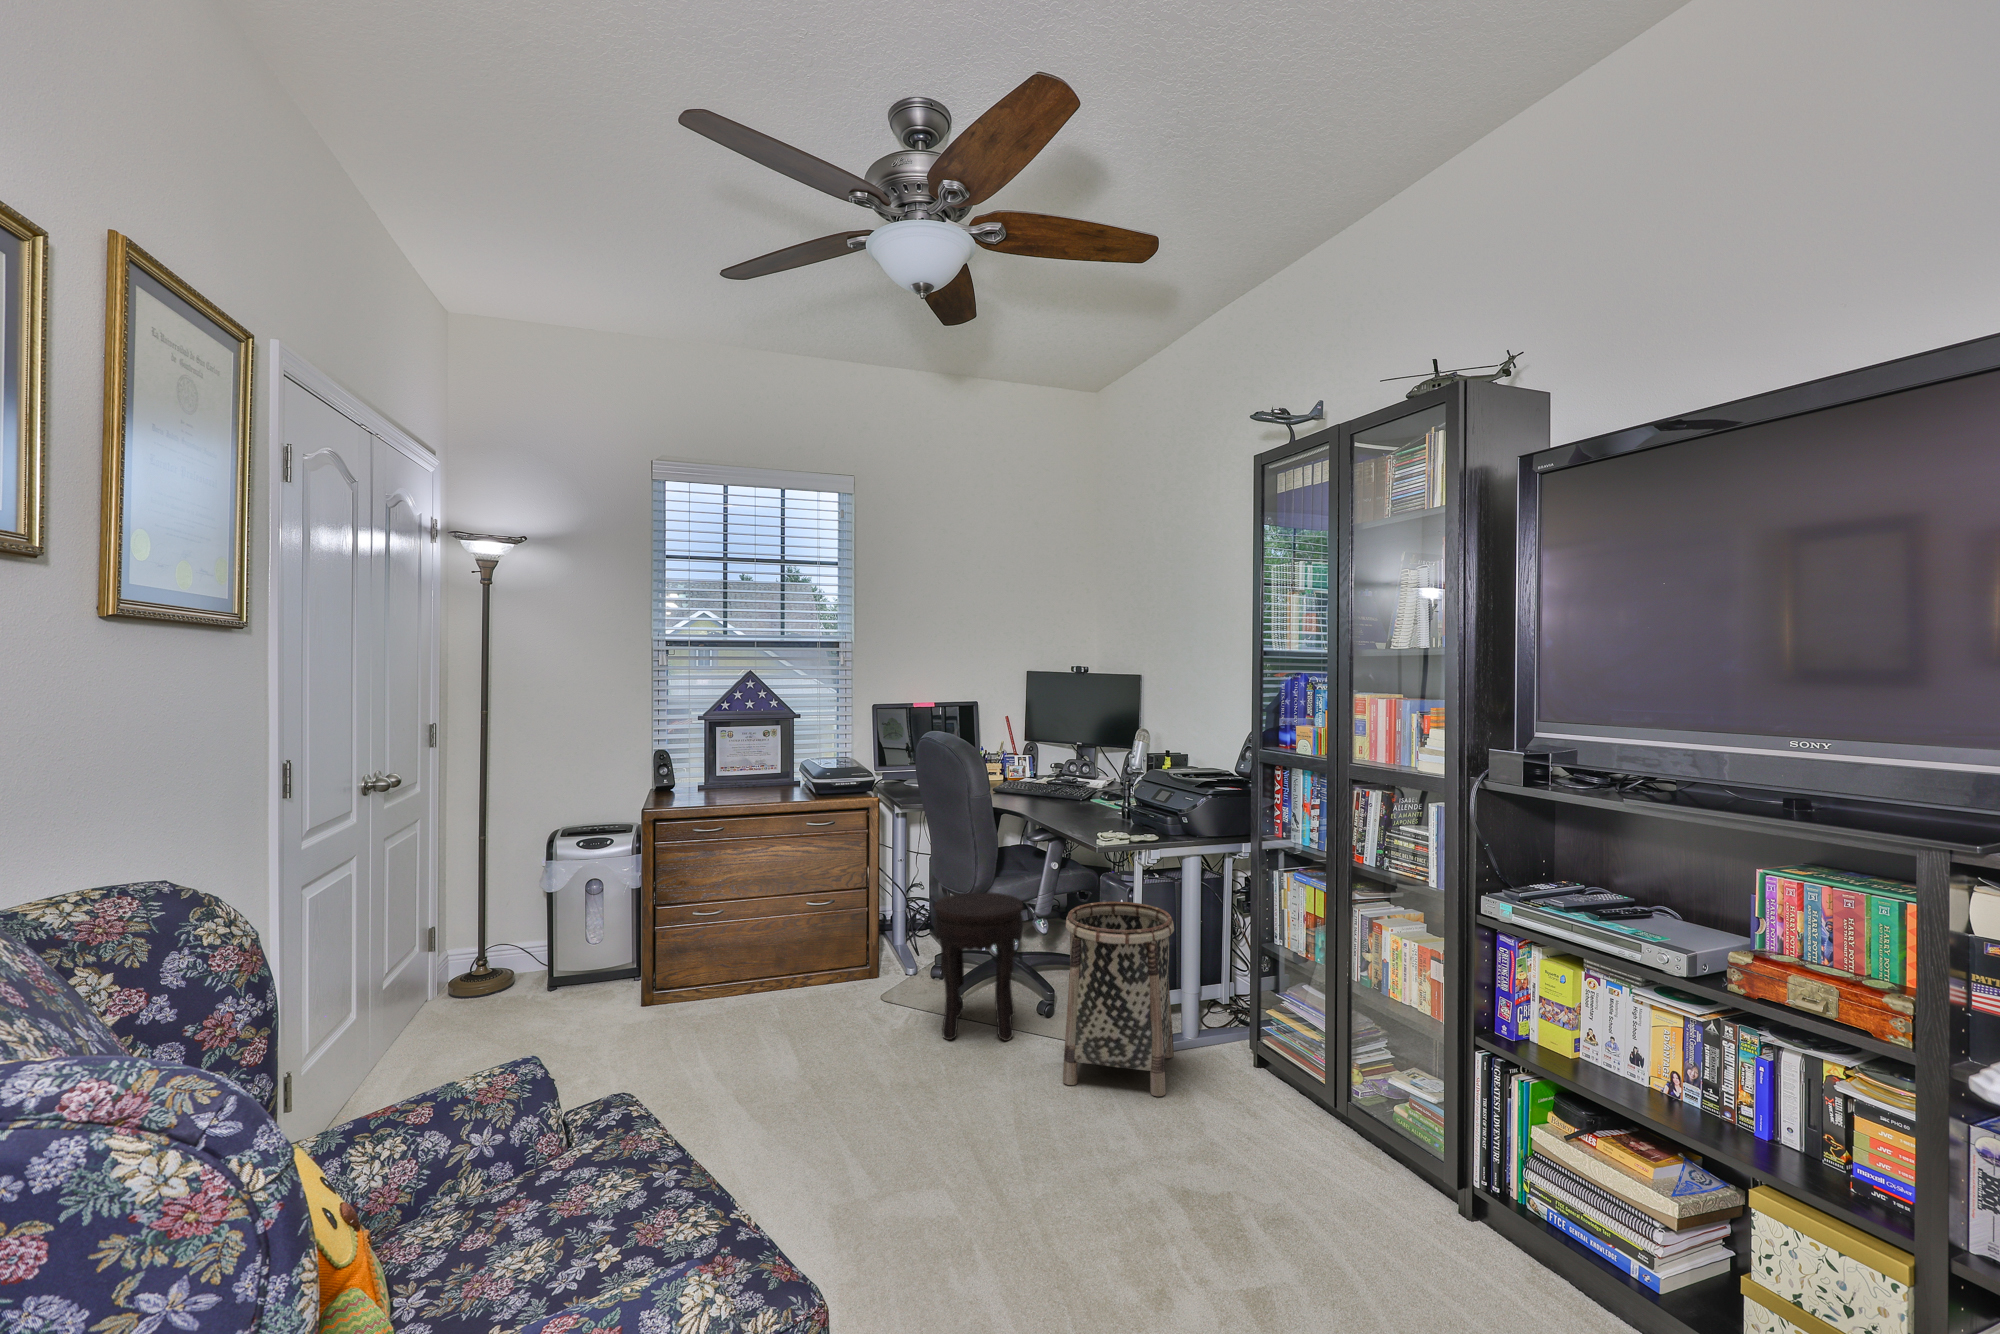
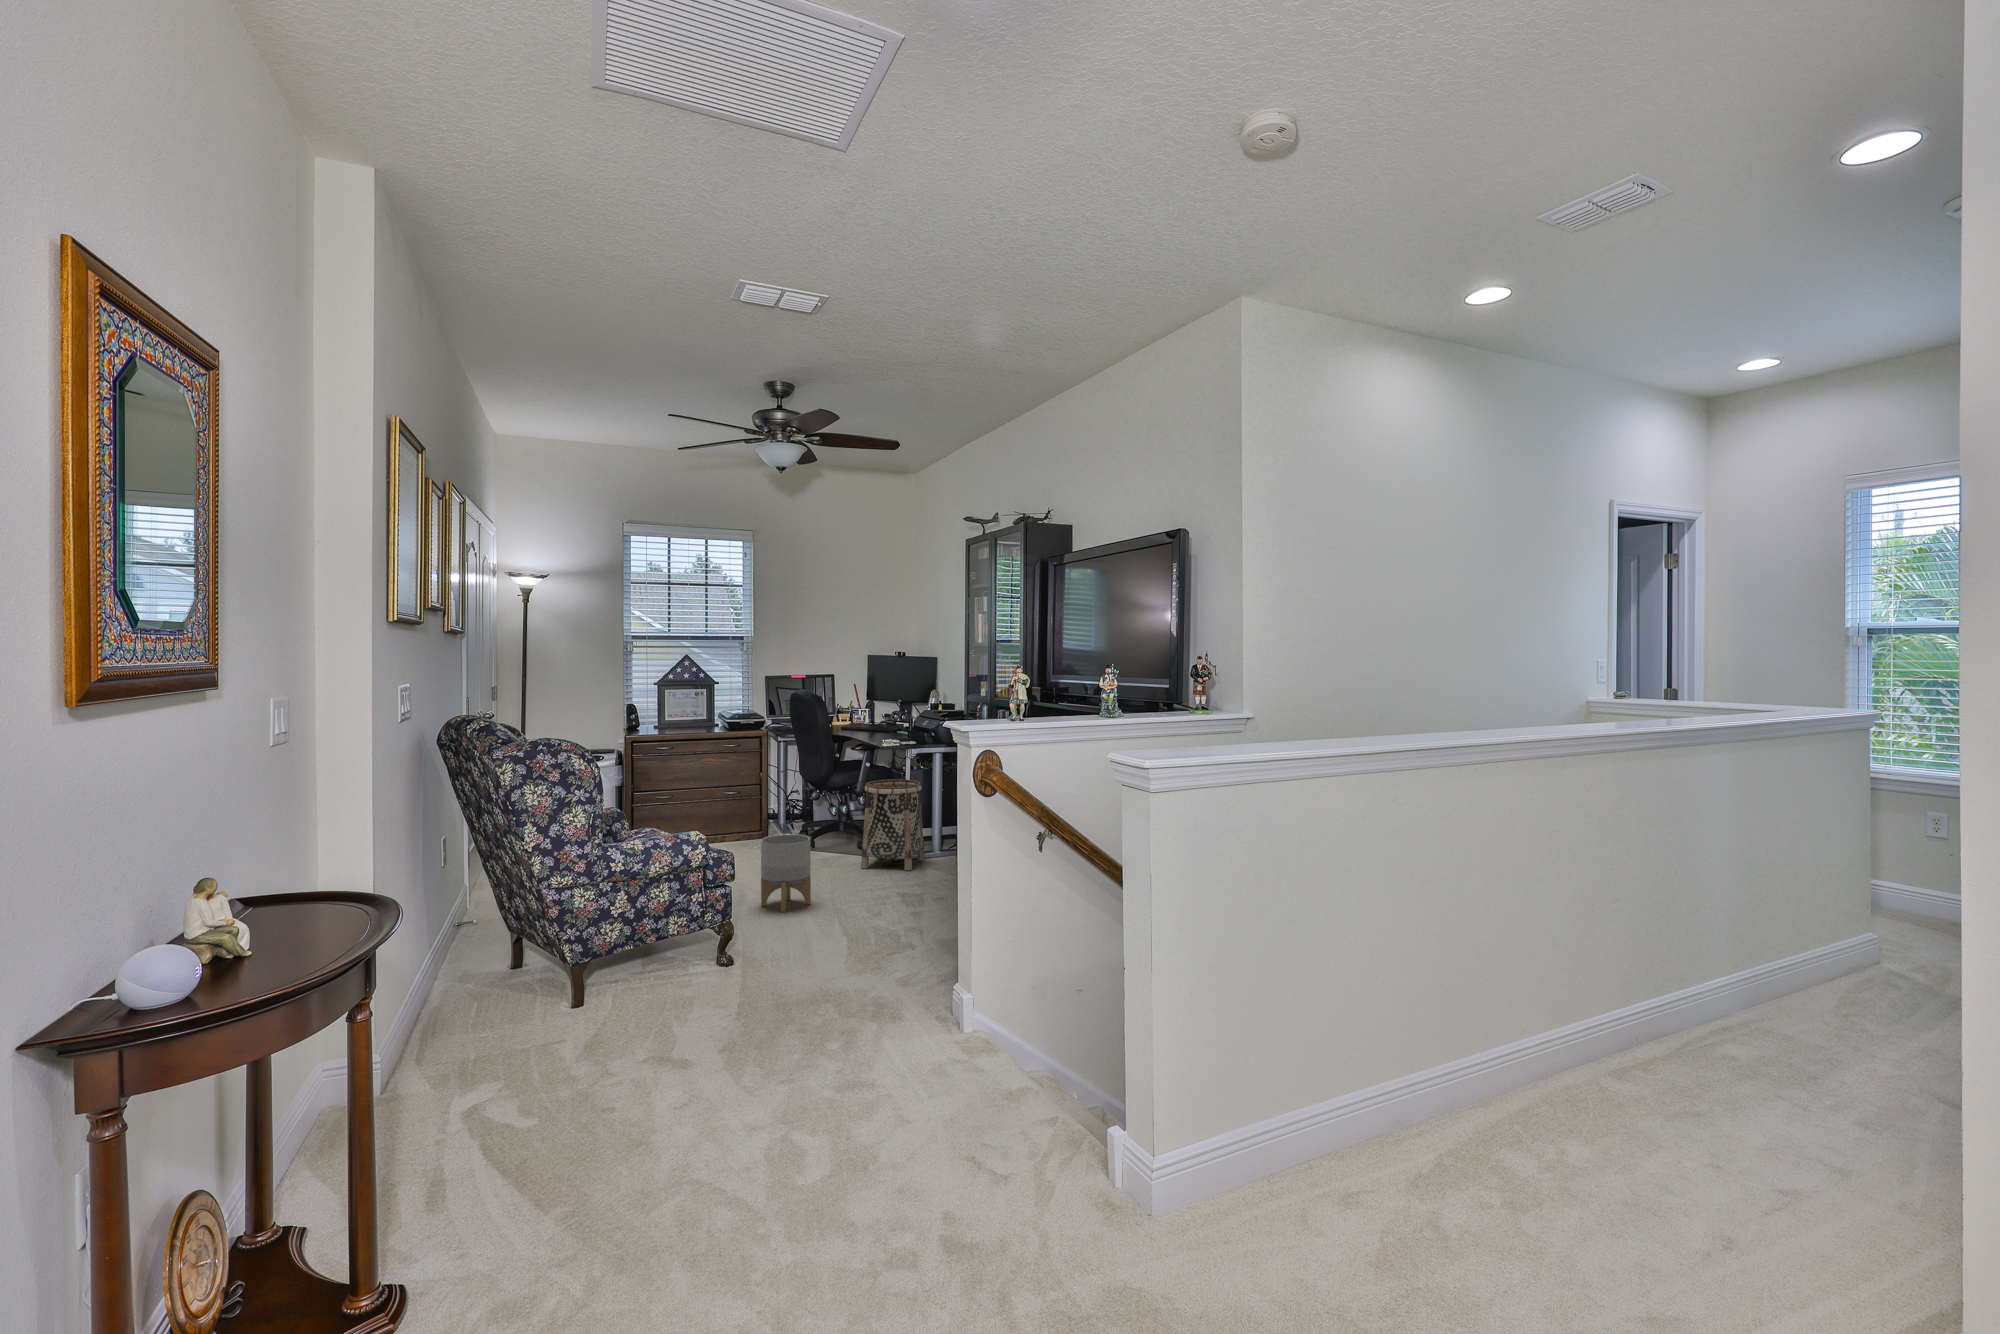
side table: present [934,892,1023,1041] -> none [797,781,848,858]
planter: none [885,1072,997,1288] -> present [761,834,811,912]

